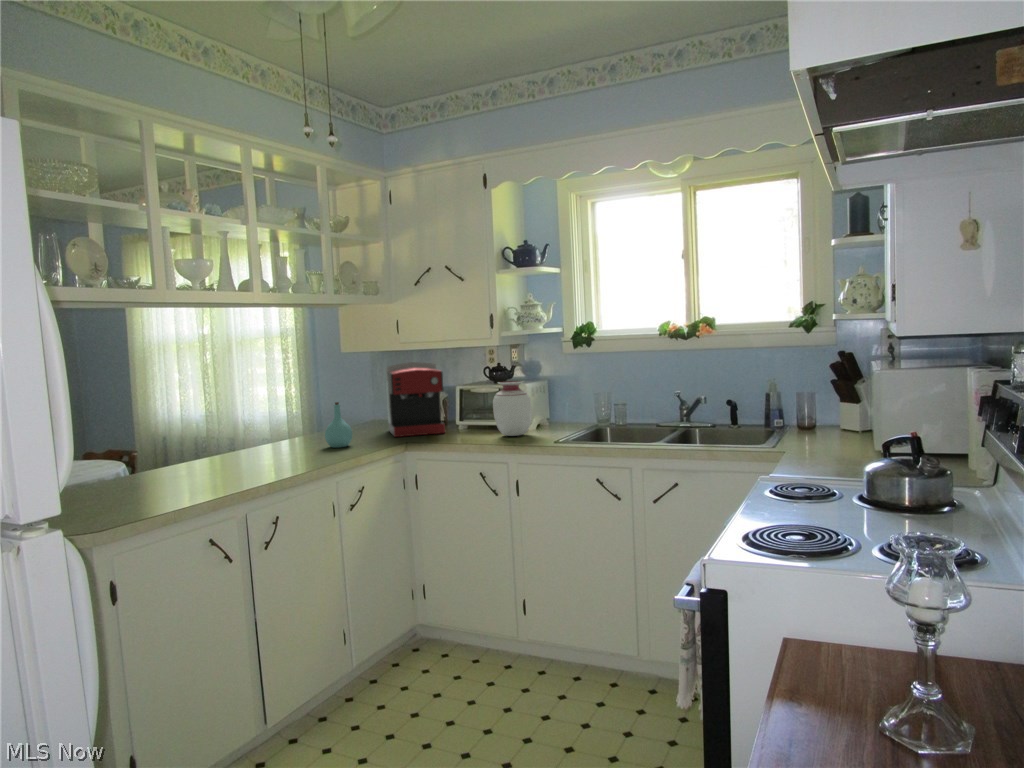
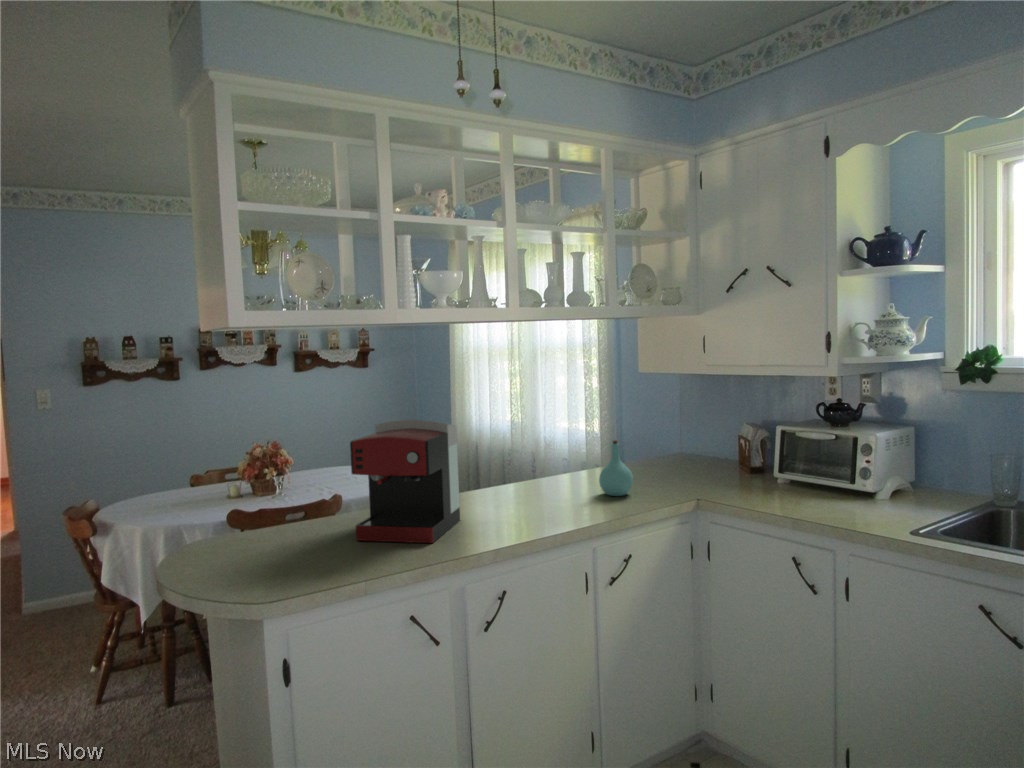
coffee maker: present [385,362,445,437] -> present [350,419,460,543]
vase: present [493,381,532,436] -> none [822,428,882,507]

